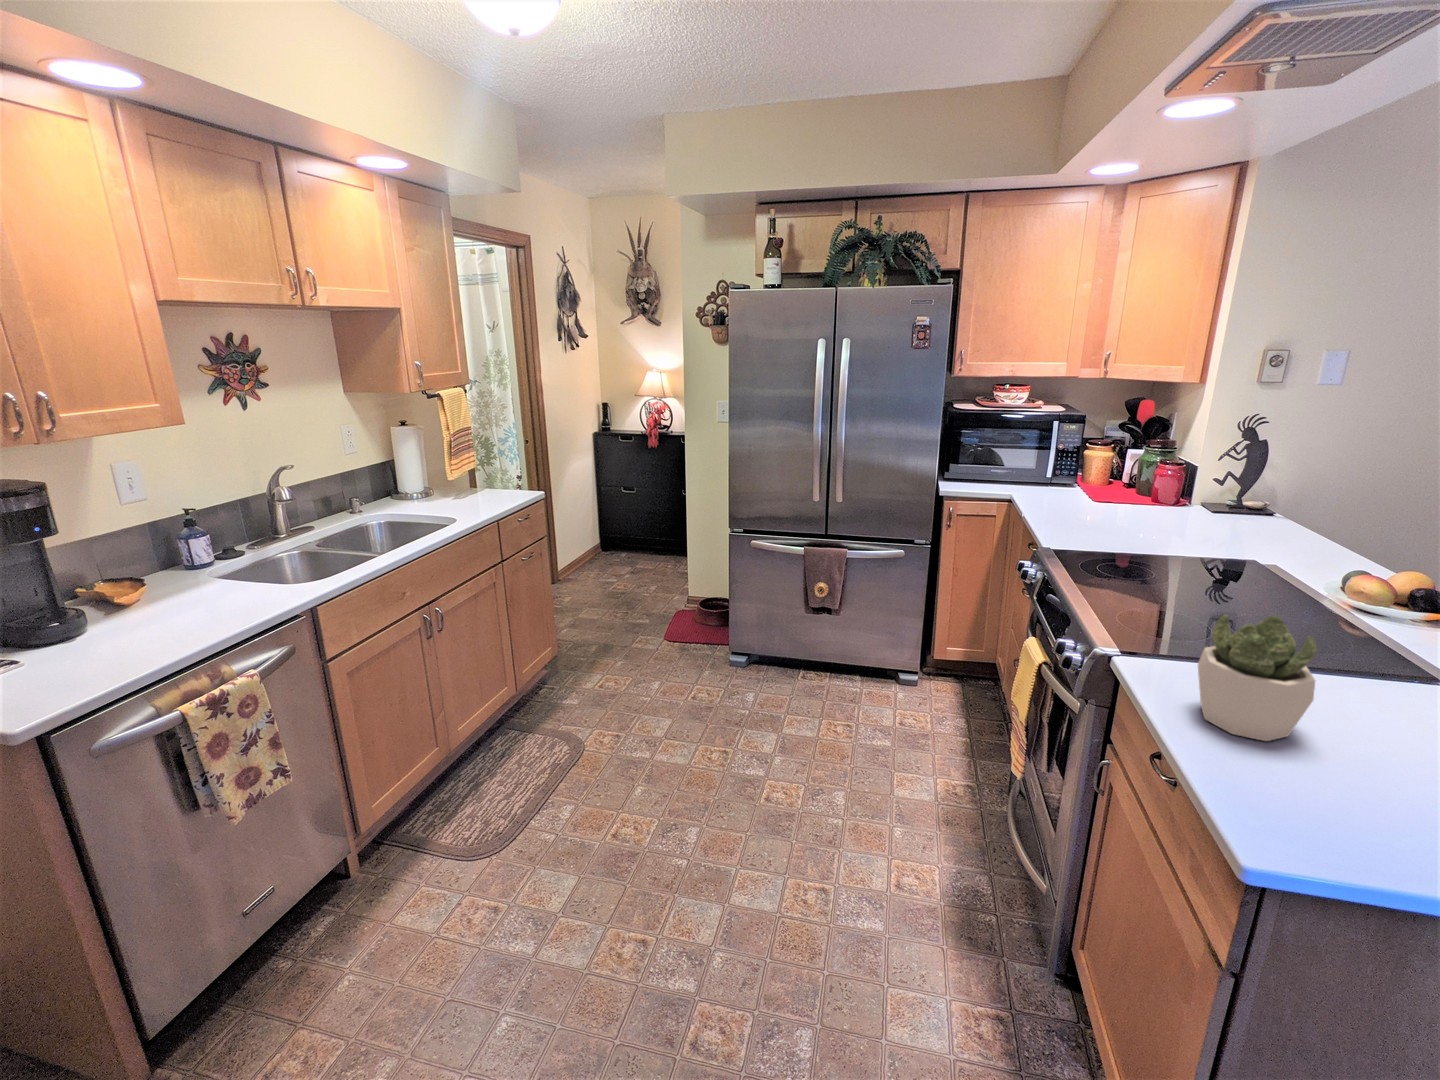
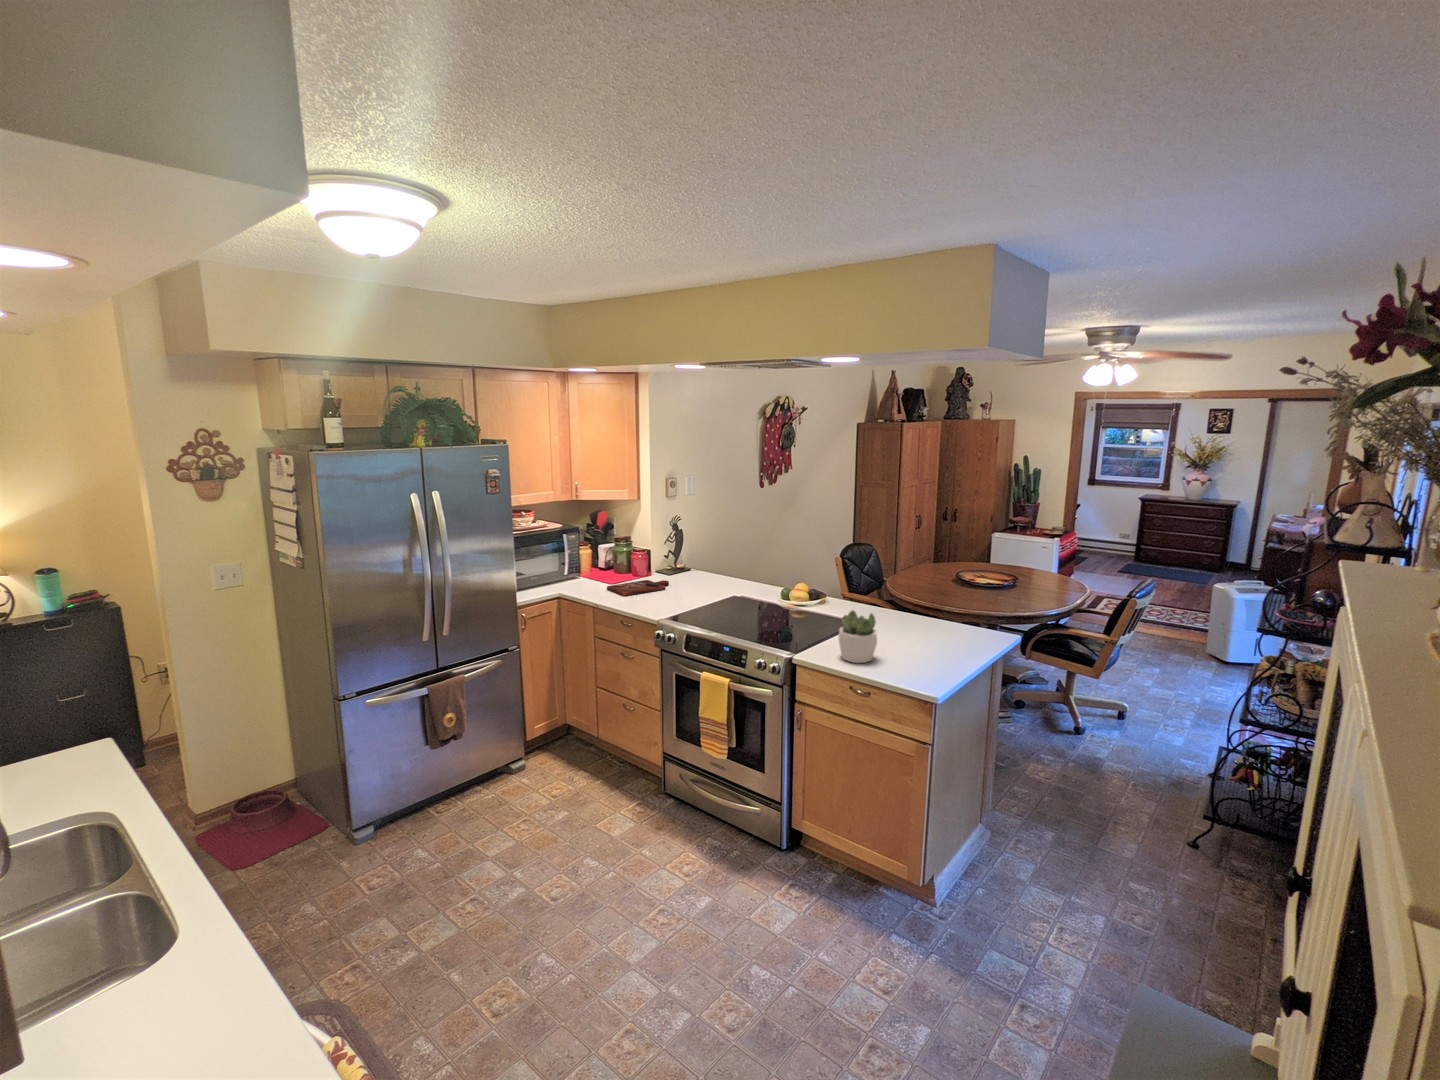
cutting board: none [1073,500,1183,524] -> present [607,580,669,596]

